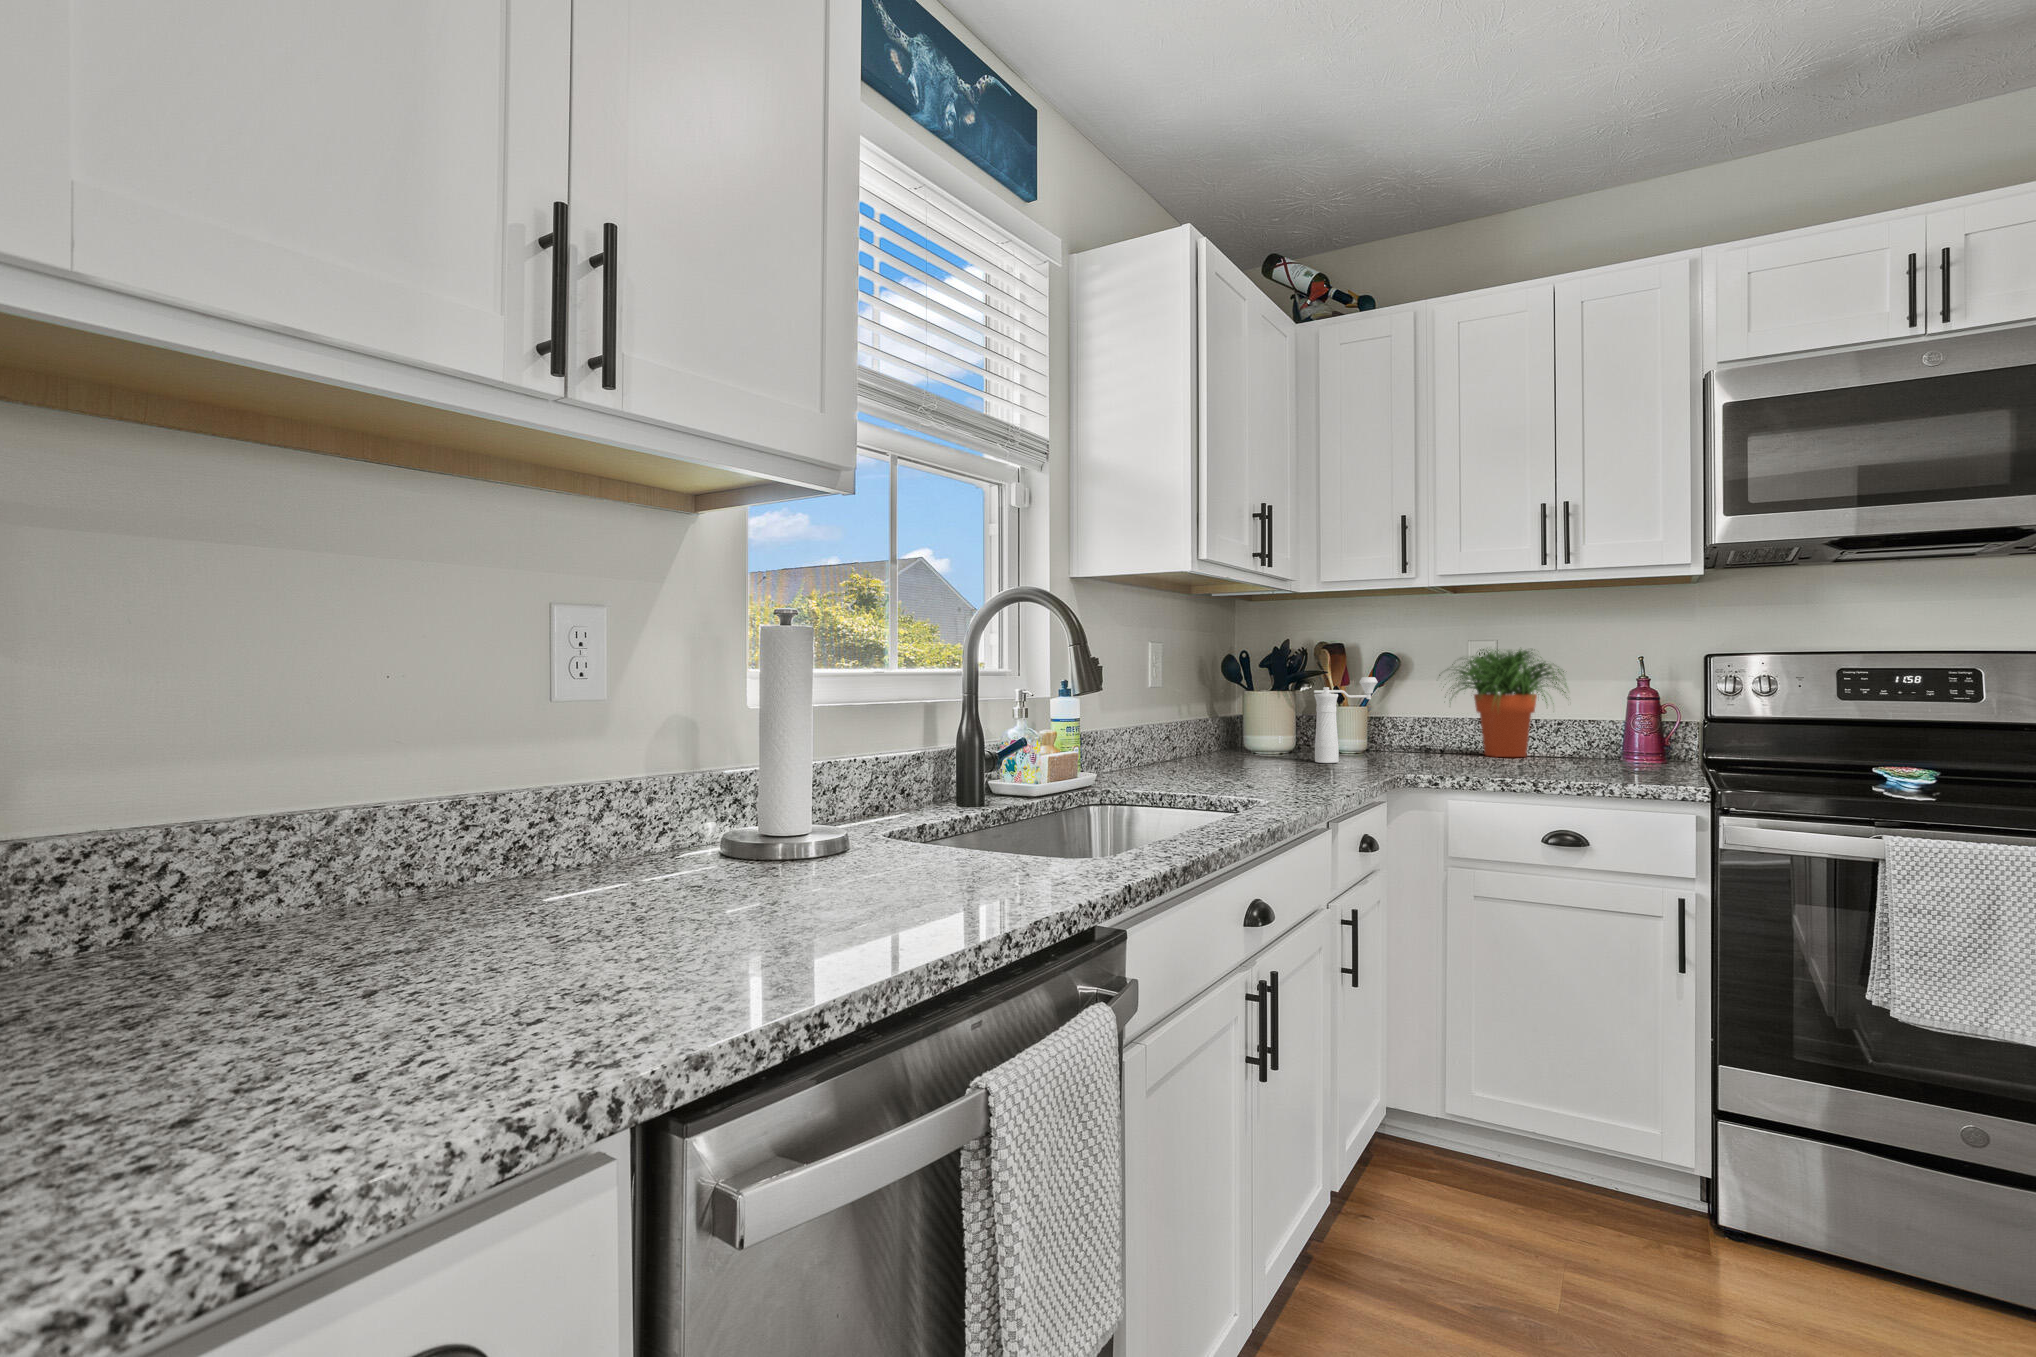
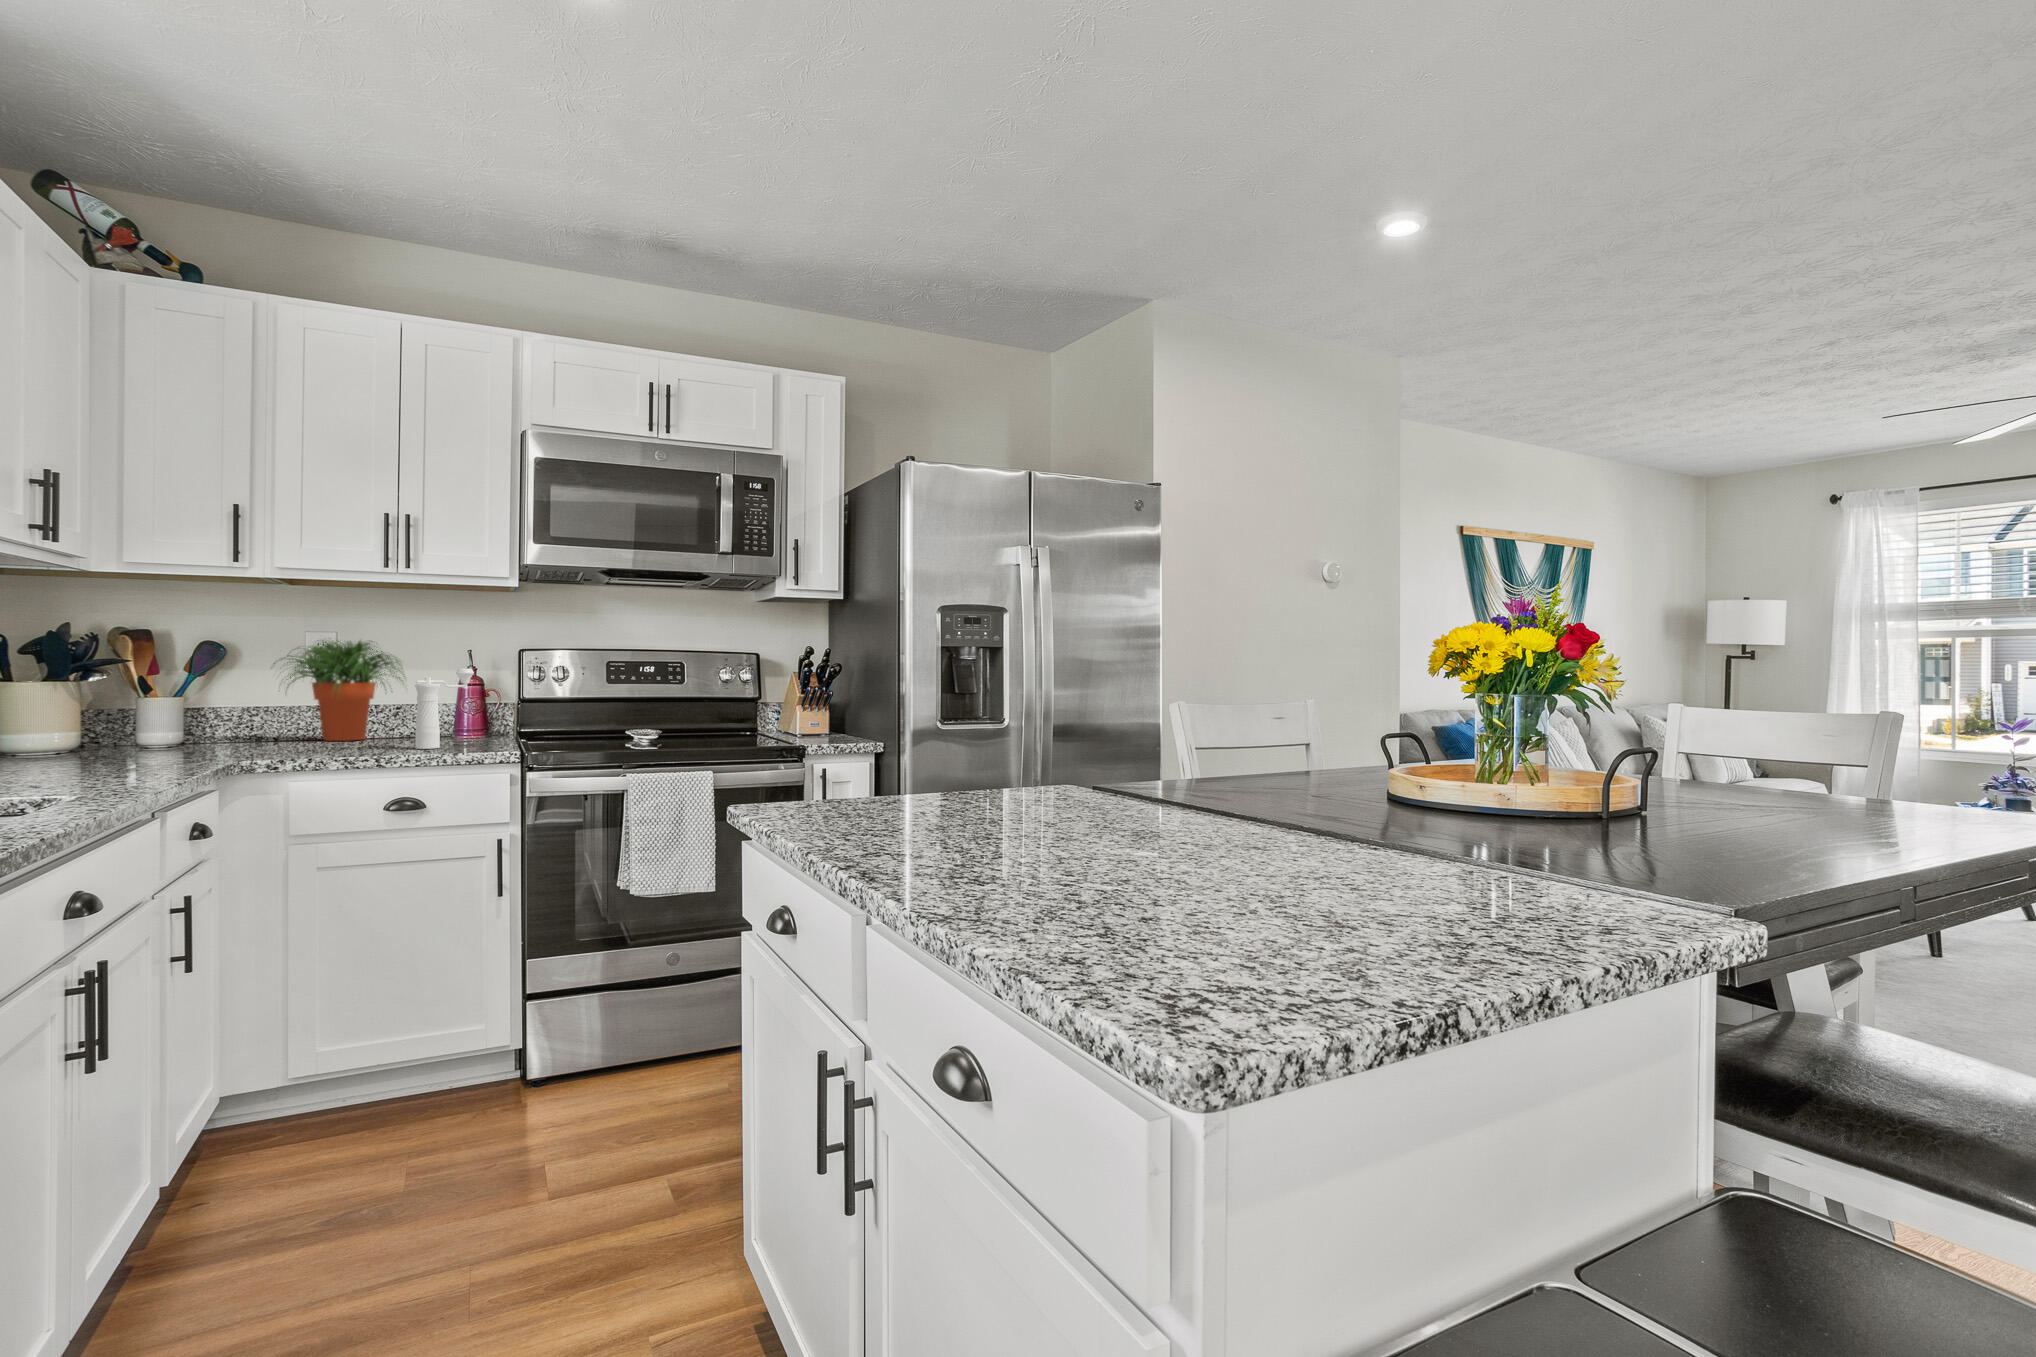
pepper mill: present [1314,677,1378,763] -> present [415,668,474,749]

